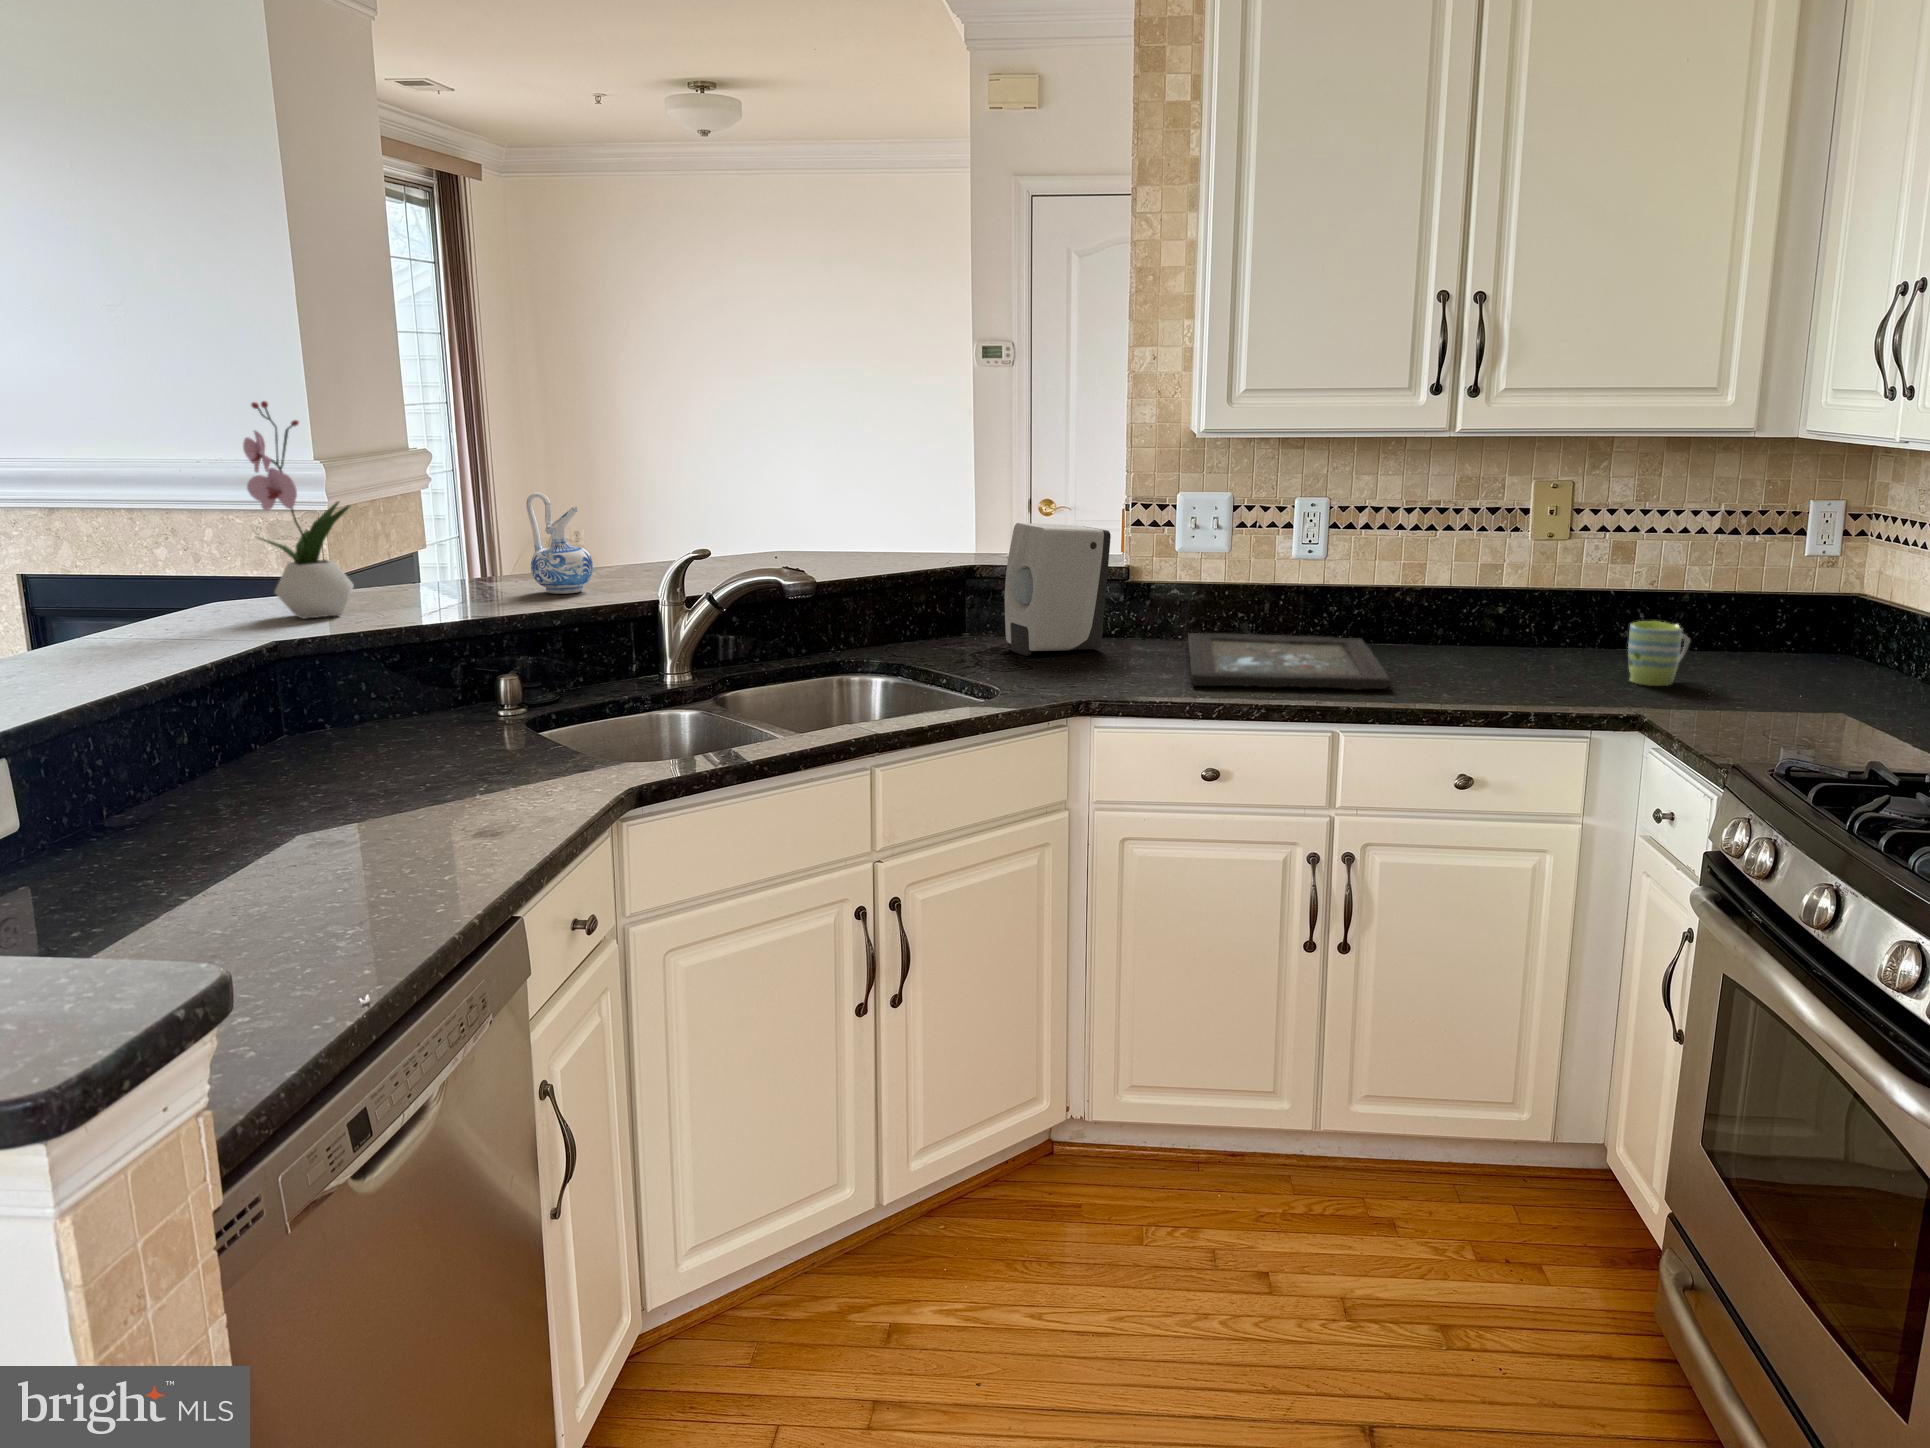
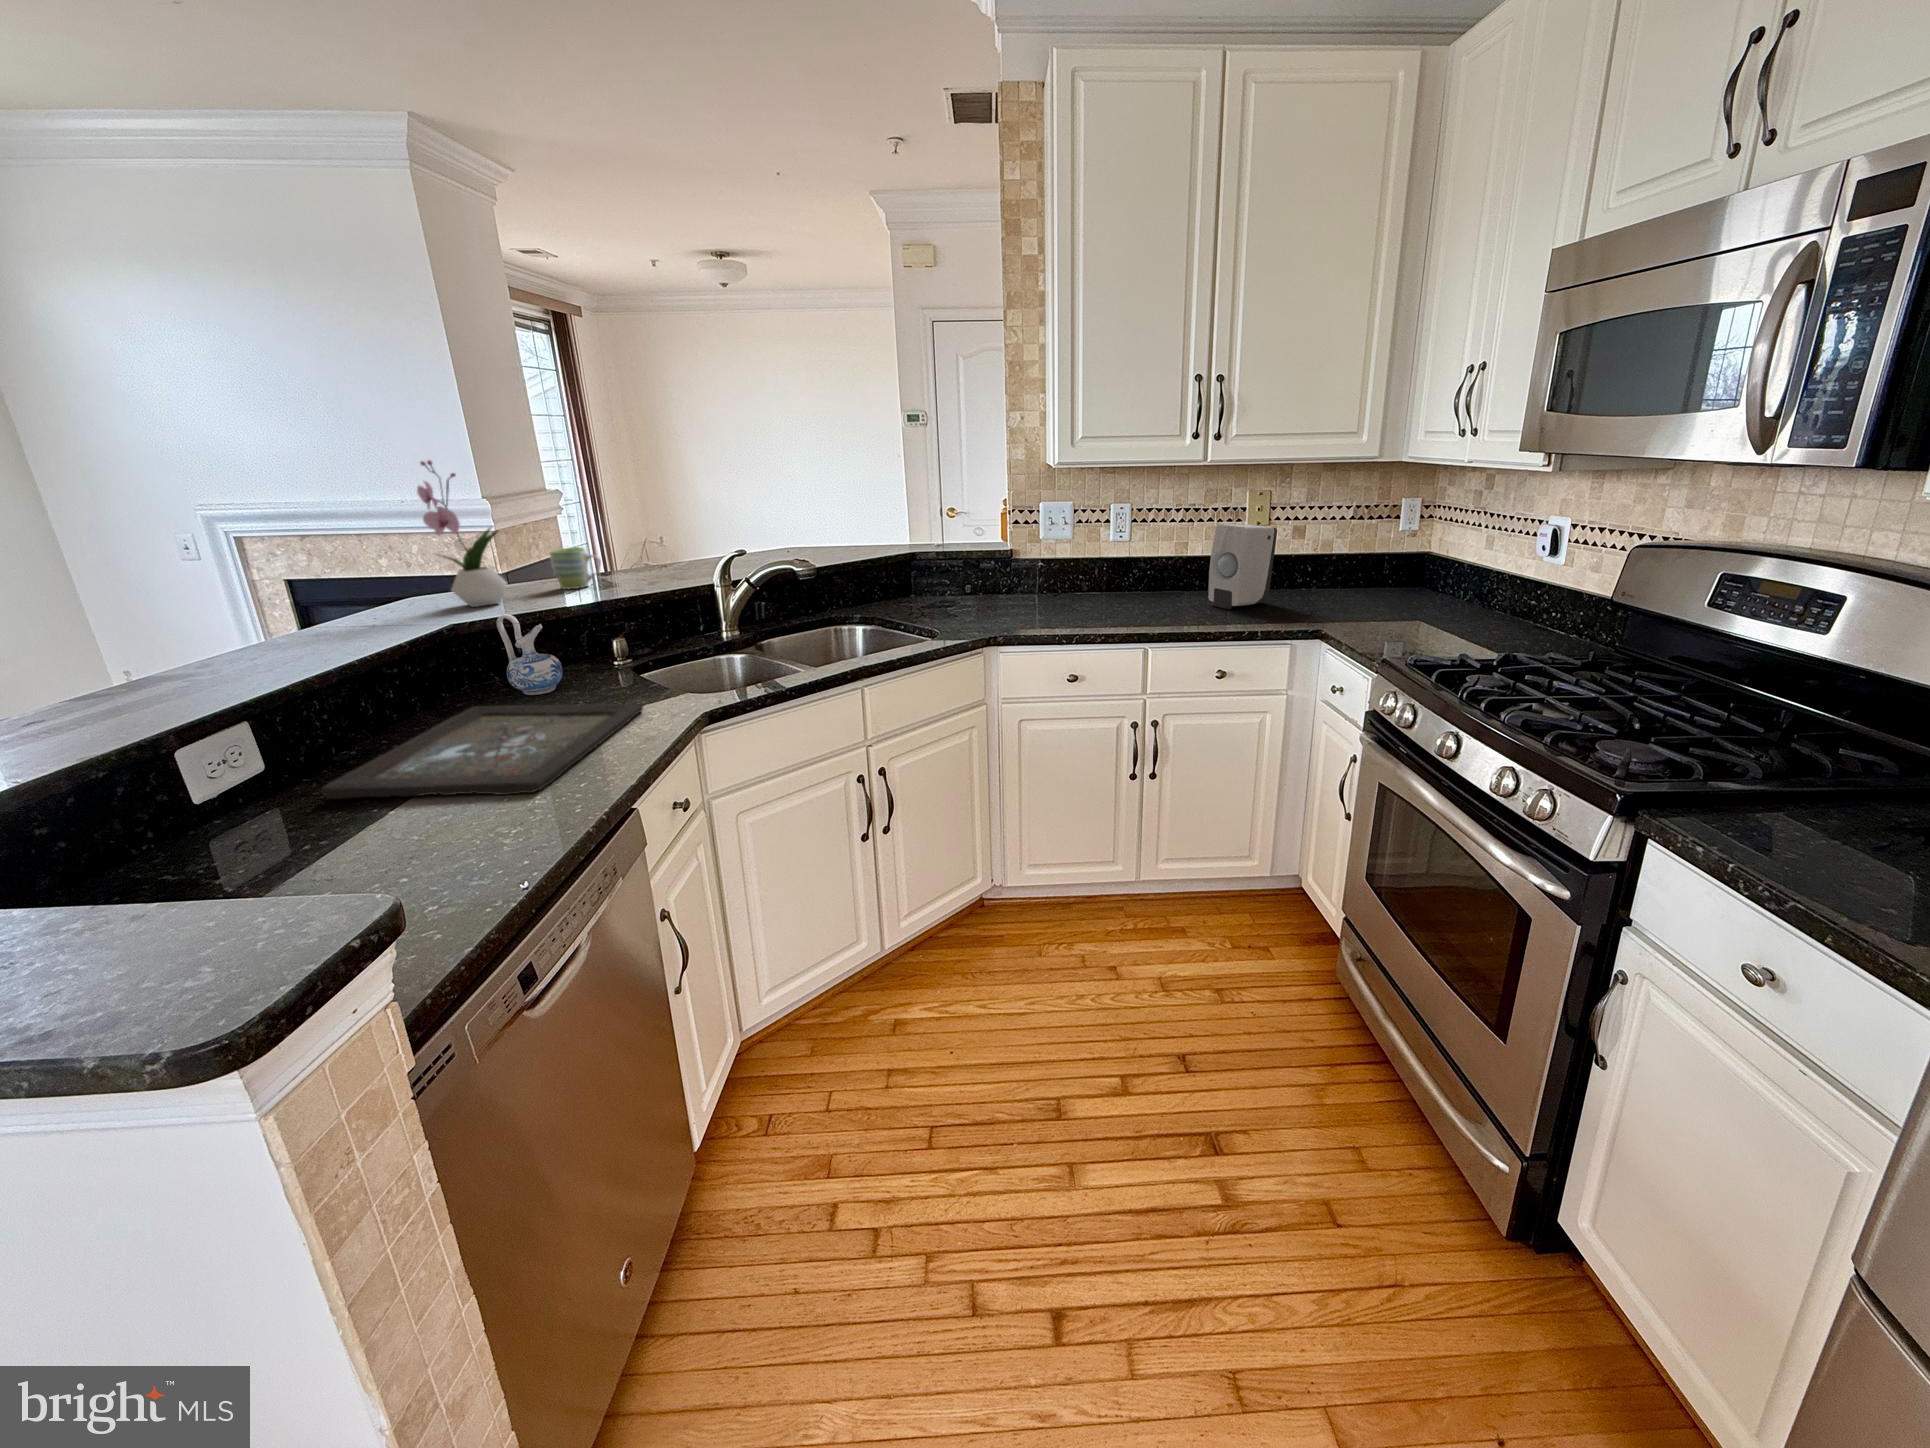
ceramic pitcher: present [526,493,593,594] -> present [497,614,562,695]
soap dispenser: present [1004,523,1111,656] -> present [1208,525,1277,609]
mug: present [1628,621,1690,686] -> present [549,547,601,589]
tray: present [1188,633,1391,690] -> present [321,704,643,799]

